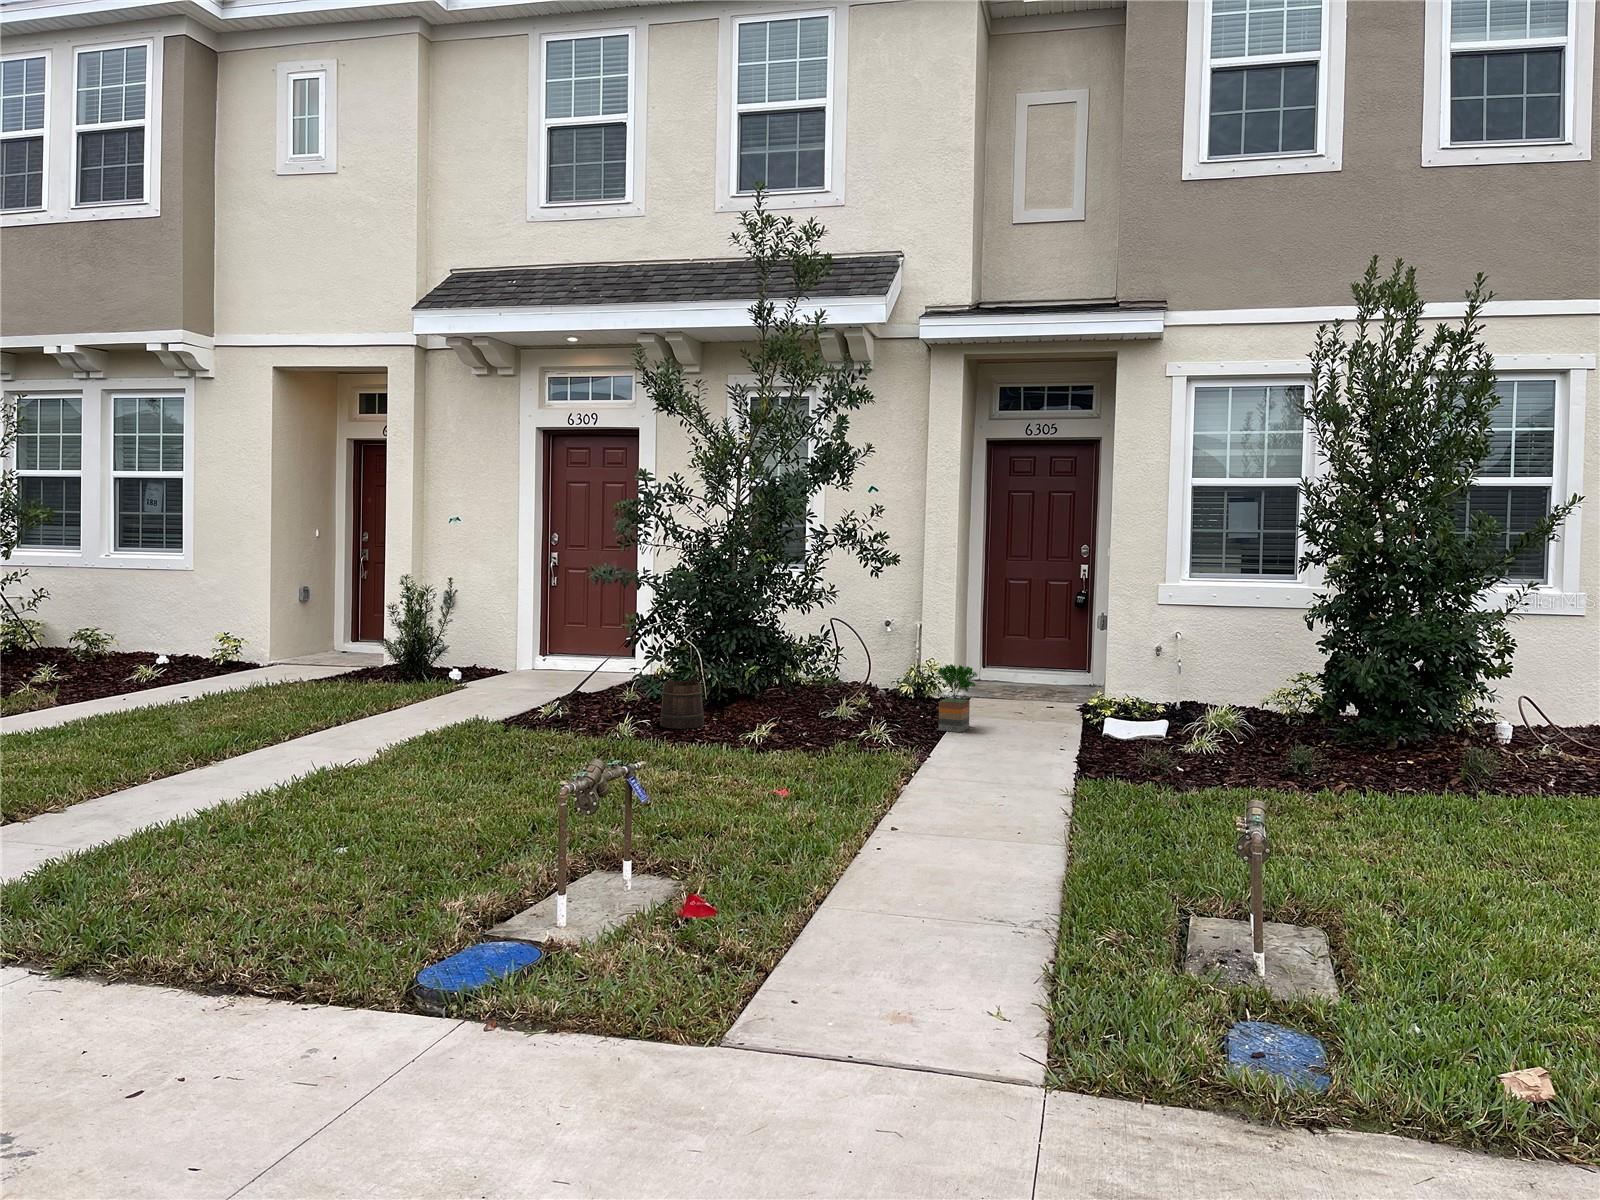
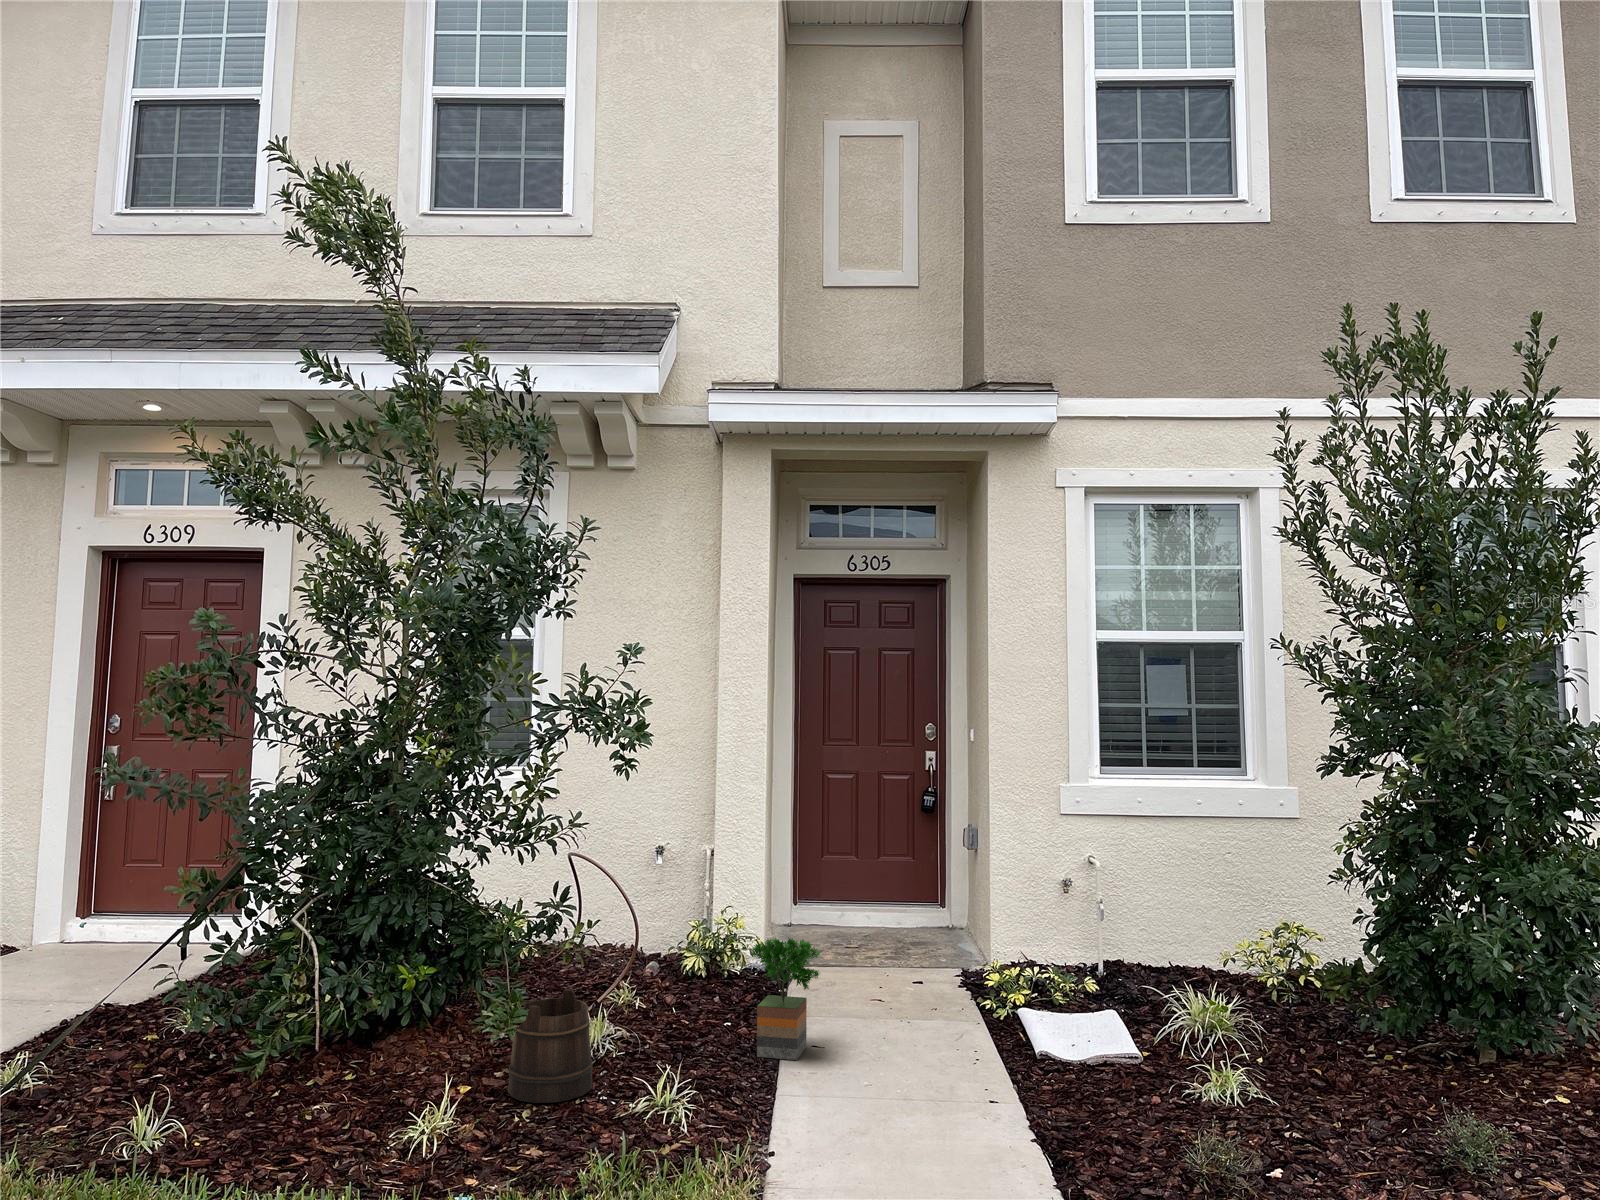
bucket: present [660,676,704,729] -> present [508,989,593,1103]

